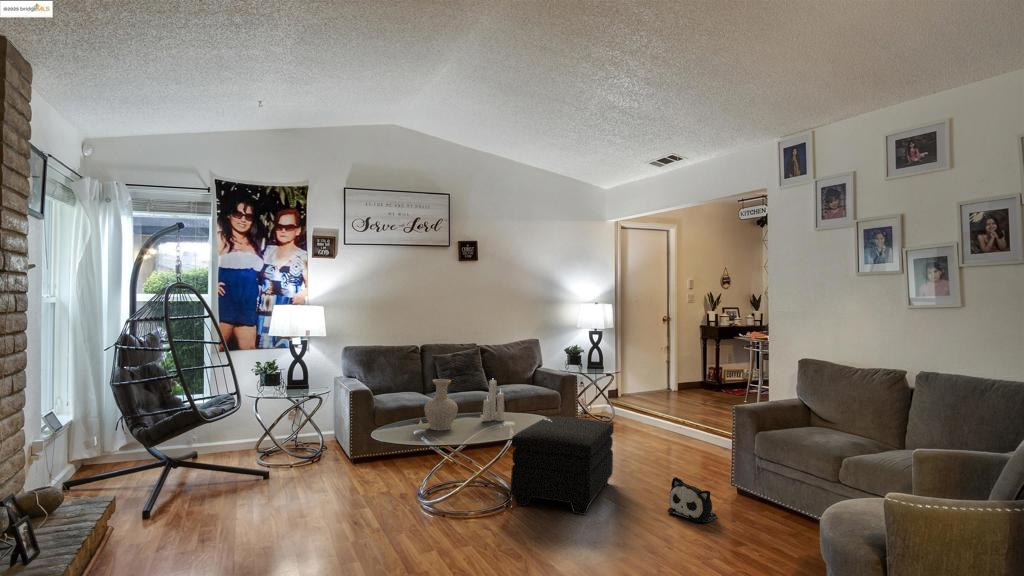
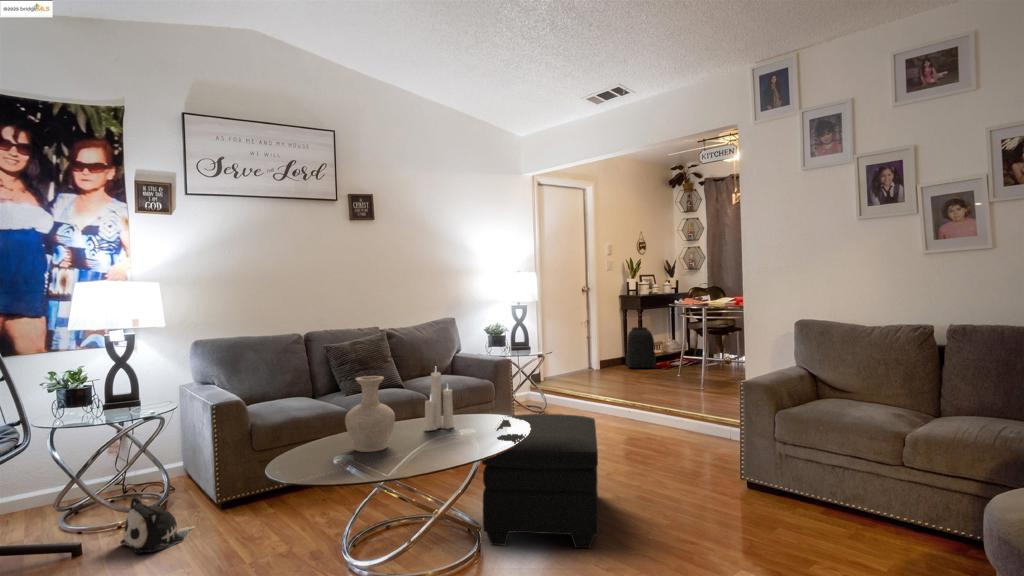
backpack: none [703,355,731,392] -> present [626,327,656,368]
plush toy: present [667,477,717,523] -> present [120,497,195,553]

